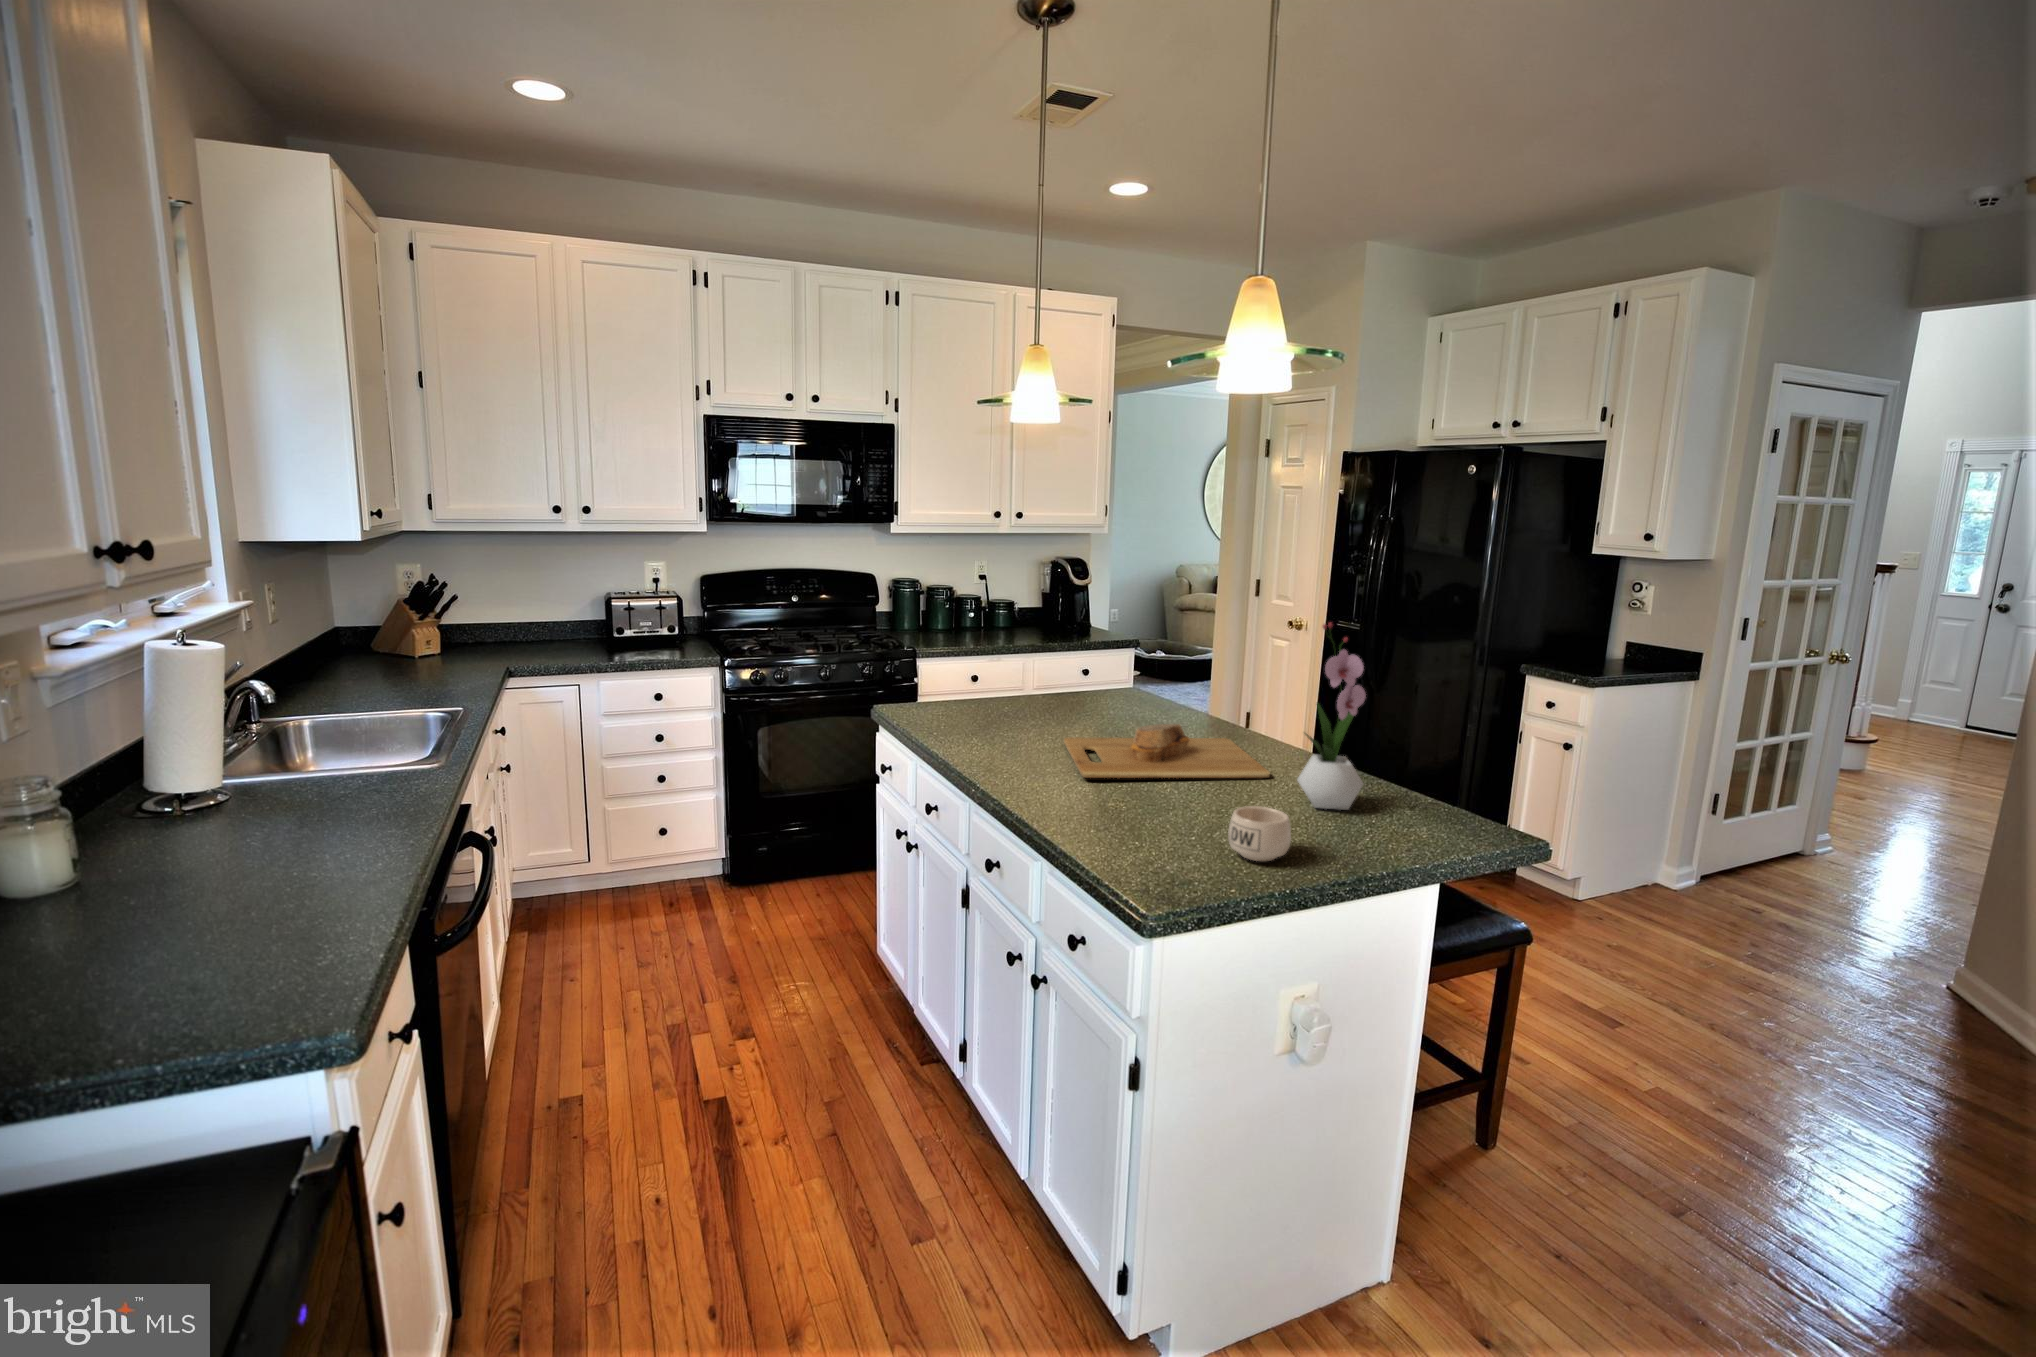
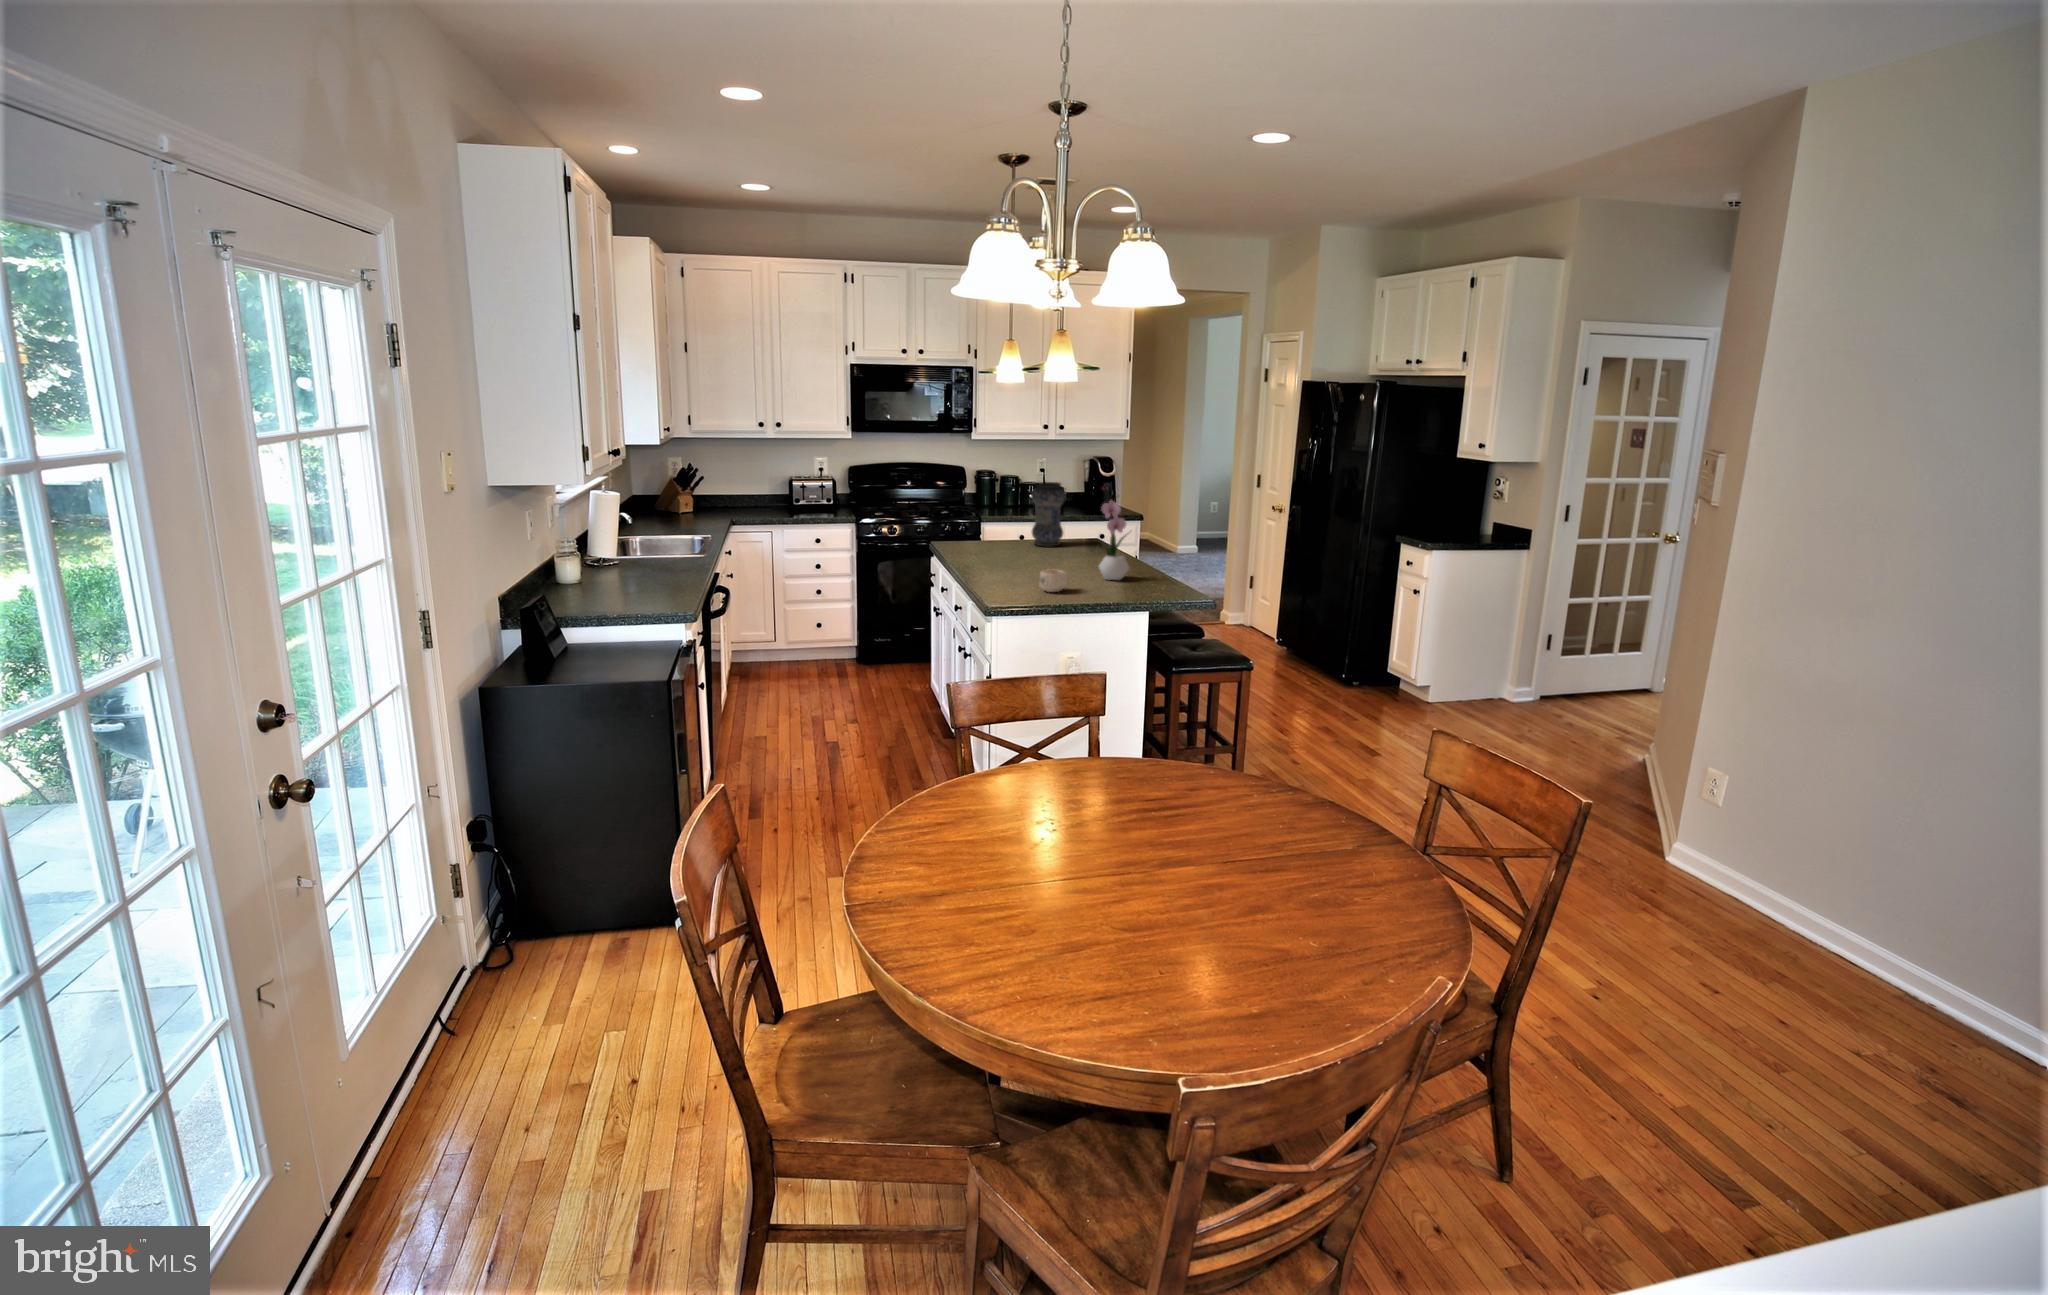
vase: none [1070,604,1132,717] -> present [1031,482,1066,546]
cutting board: present [1064,724,1270,778] -> none [1004,545,1103,570]

